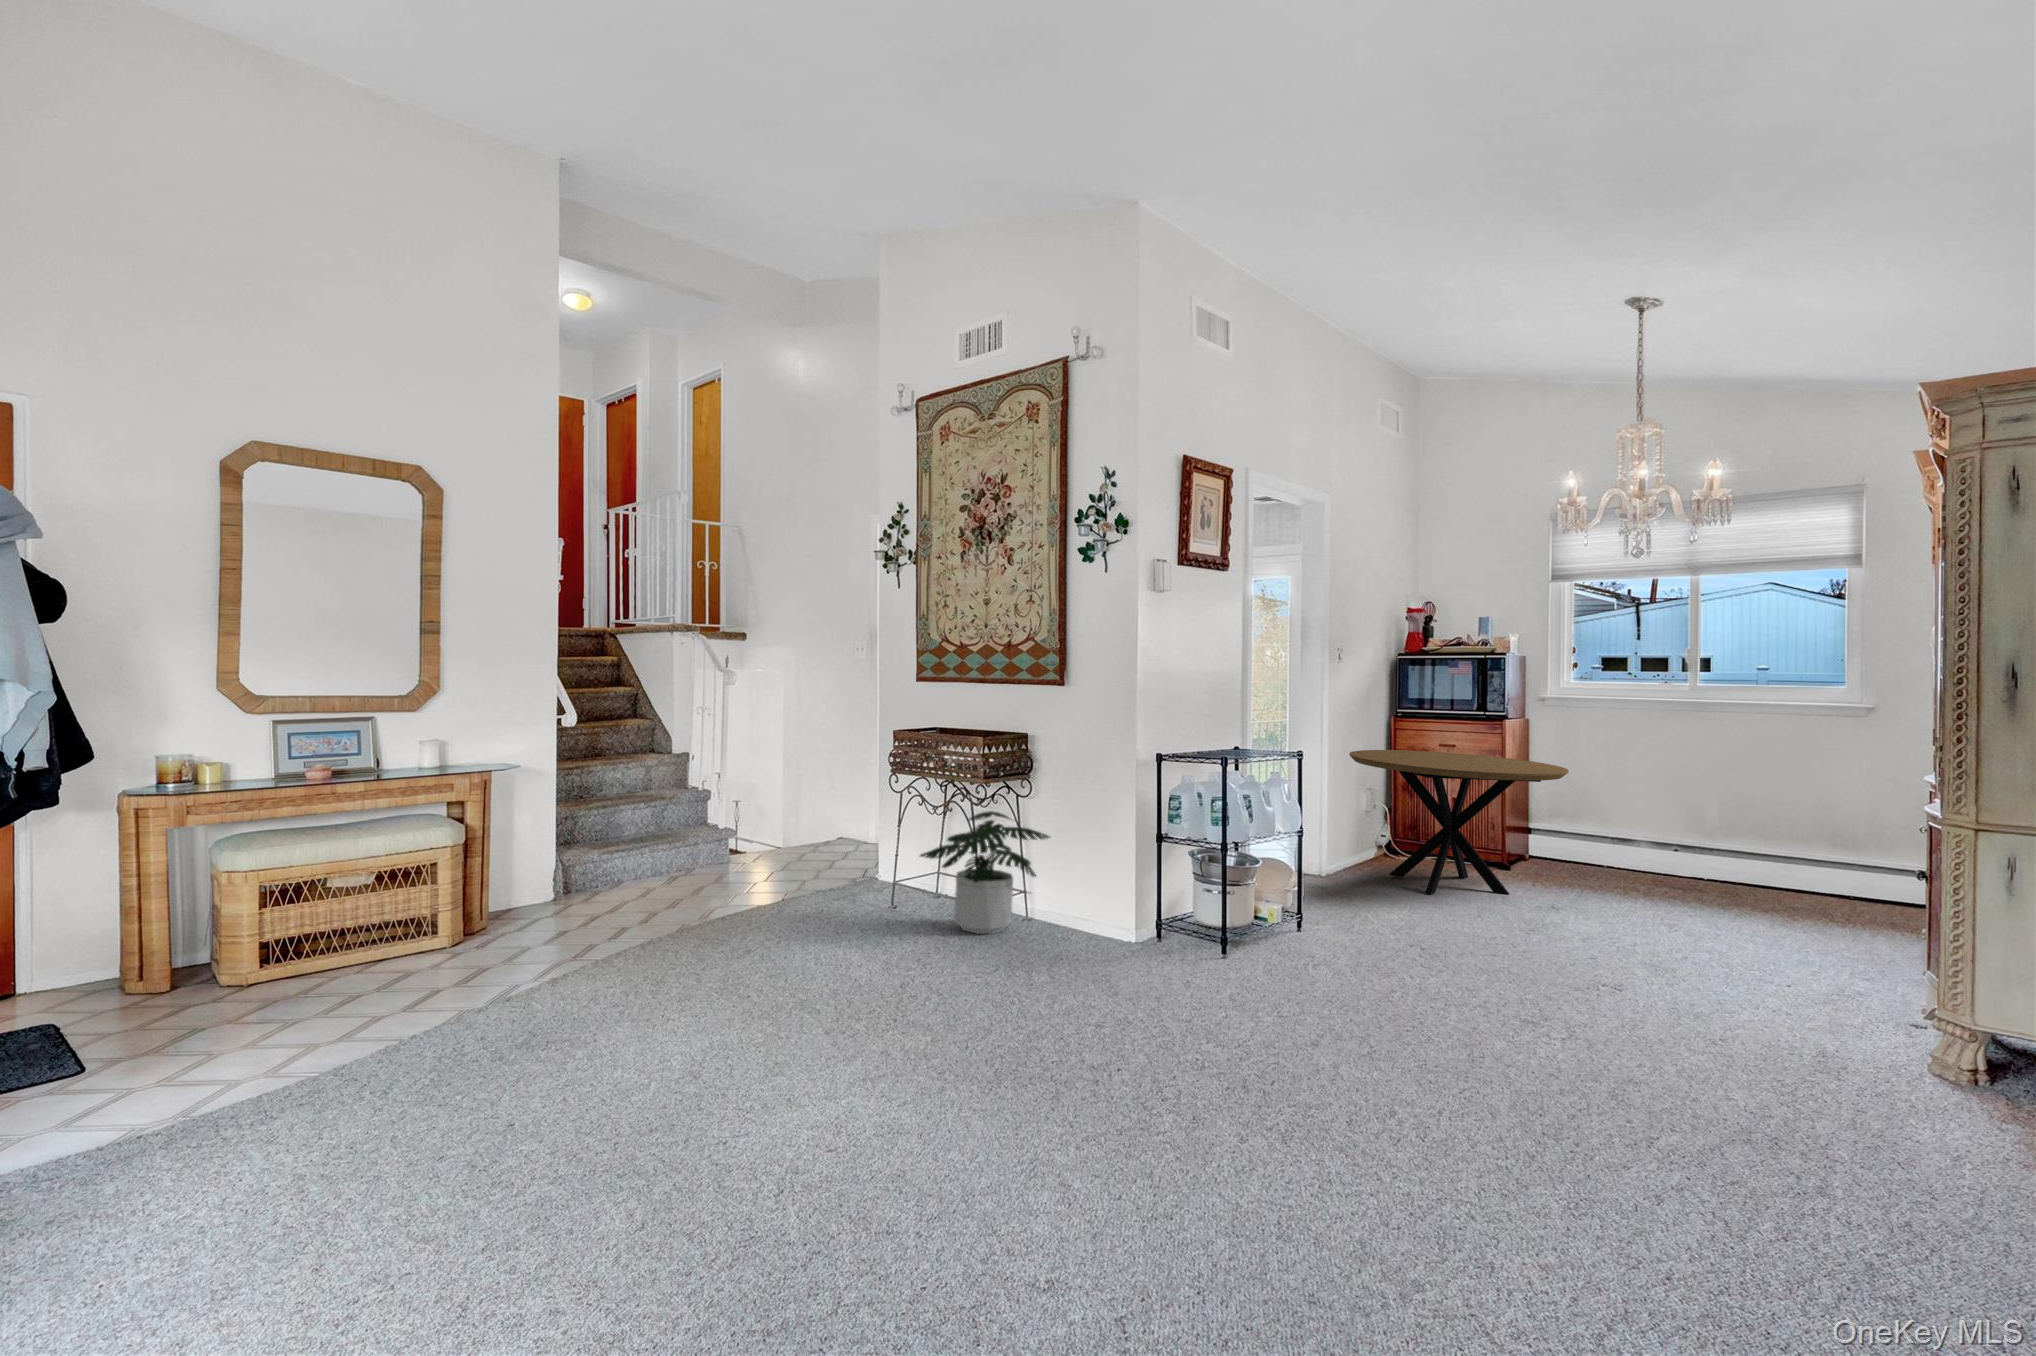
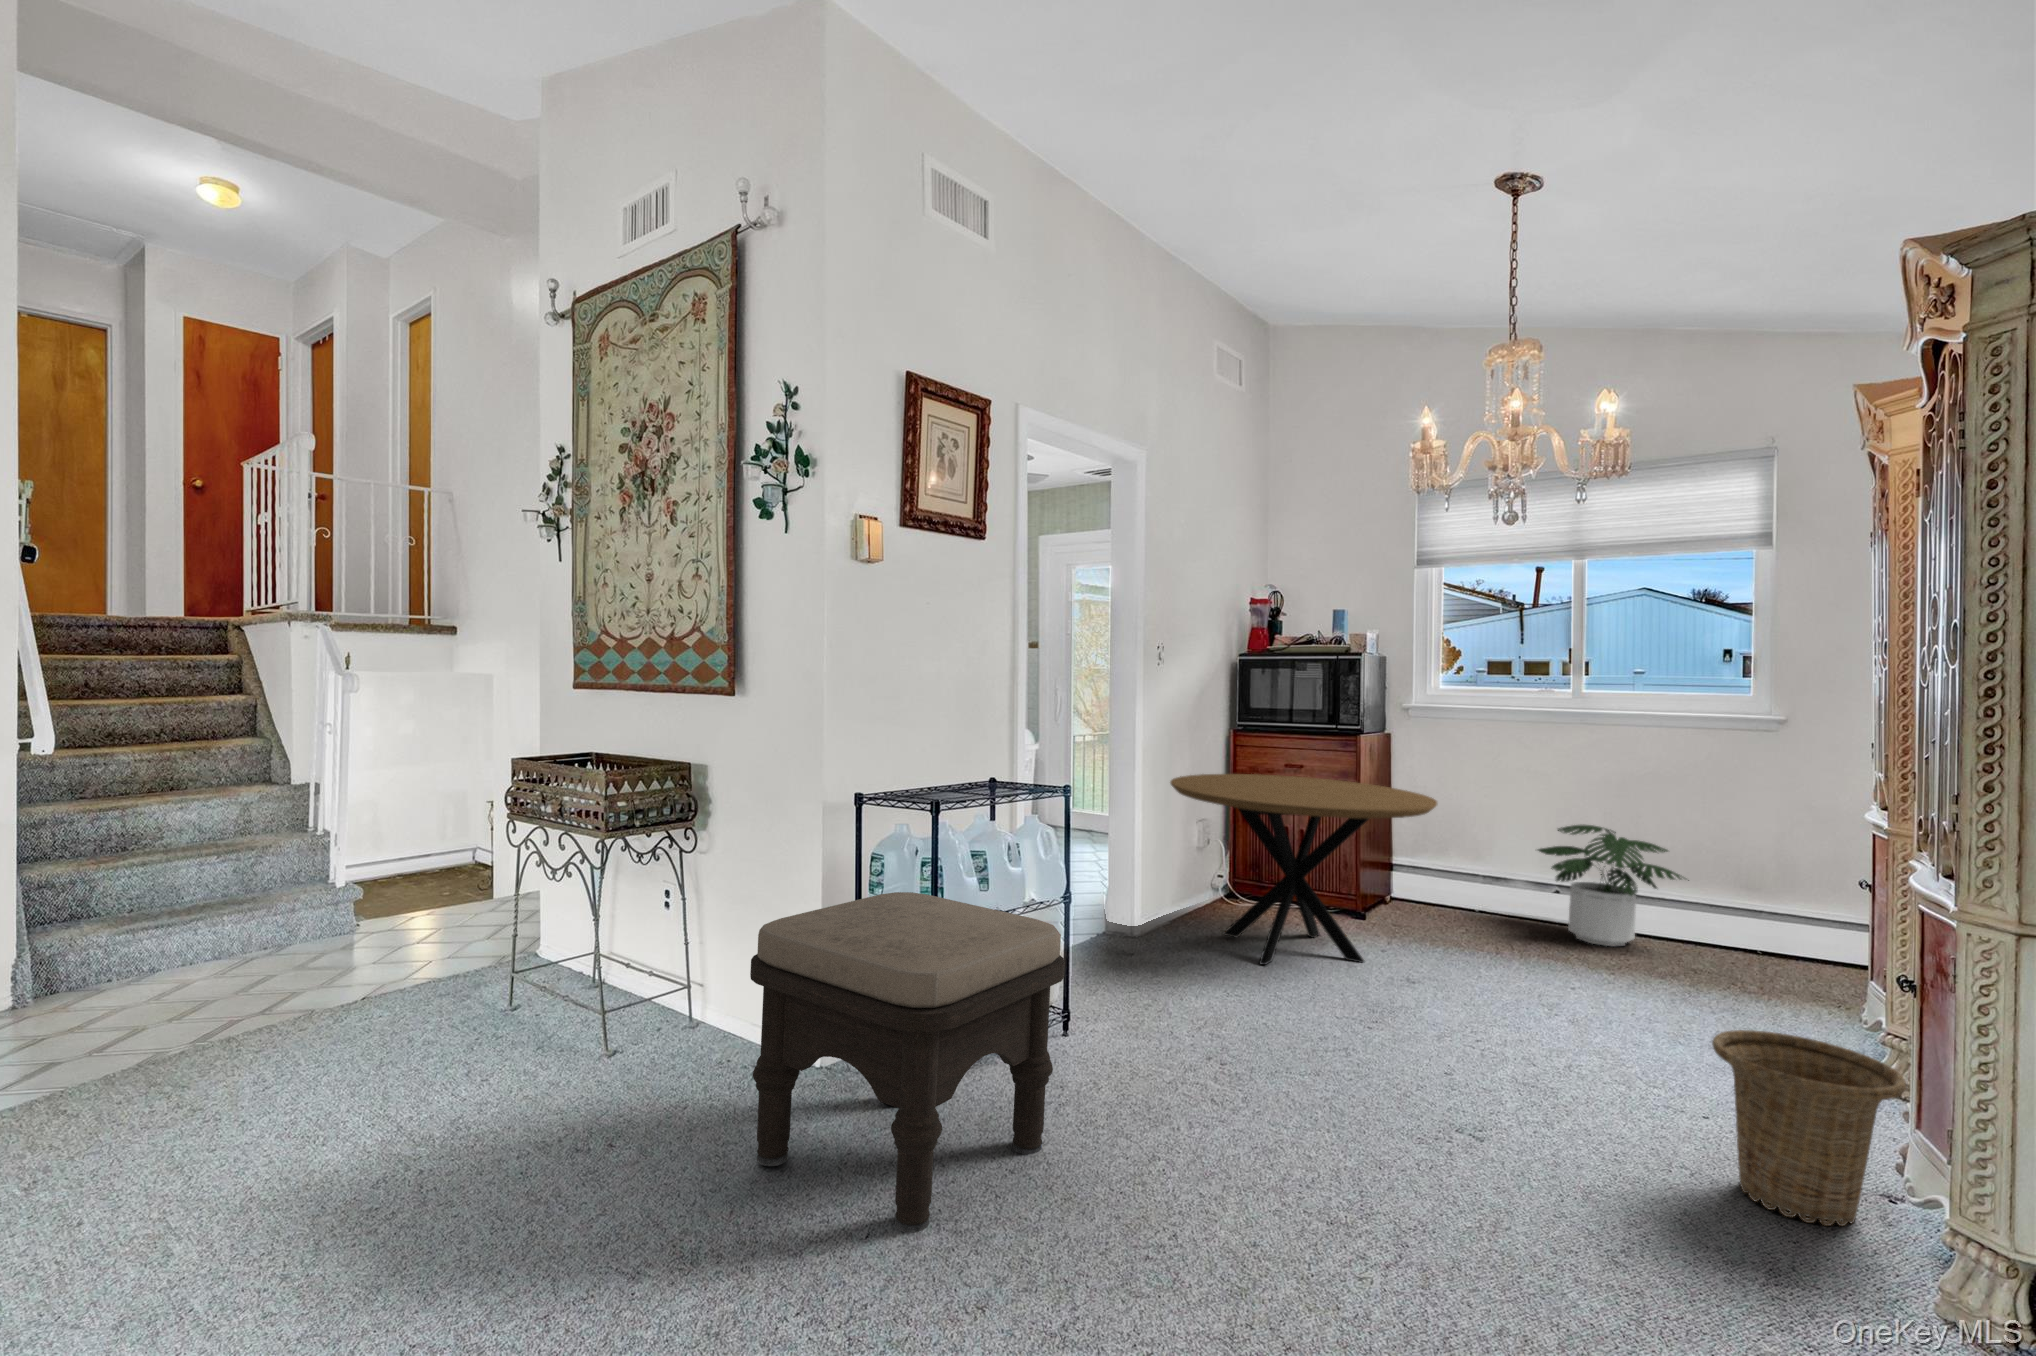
potted plant: present [920,811,1050,934] -> present [1538,825,1689,946]
ottoman: none [1128,819,1330,1019] -> present [750,892,1065,1233]
basket: none [1783,913,1917,1035] -> present [1712,1030,1906,1226]

